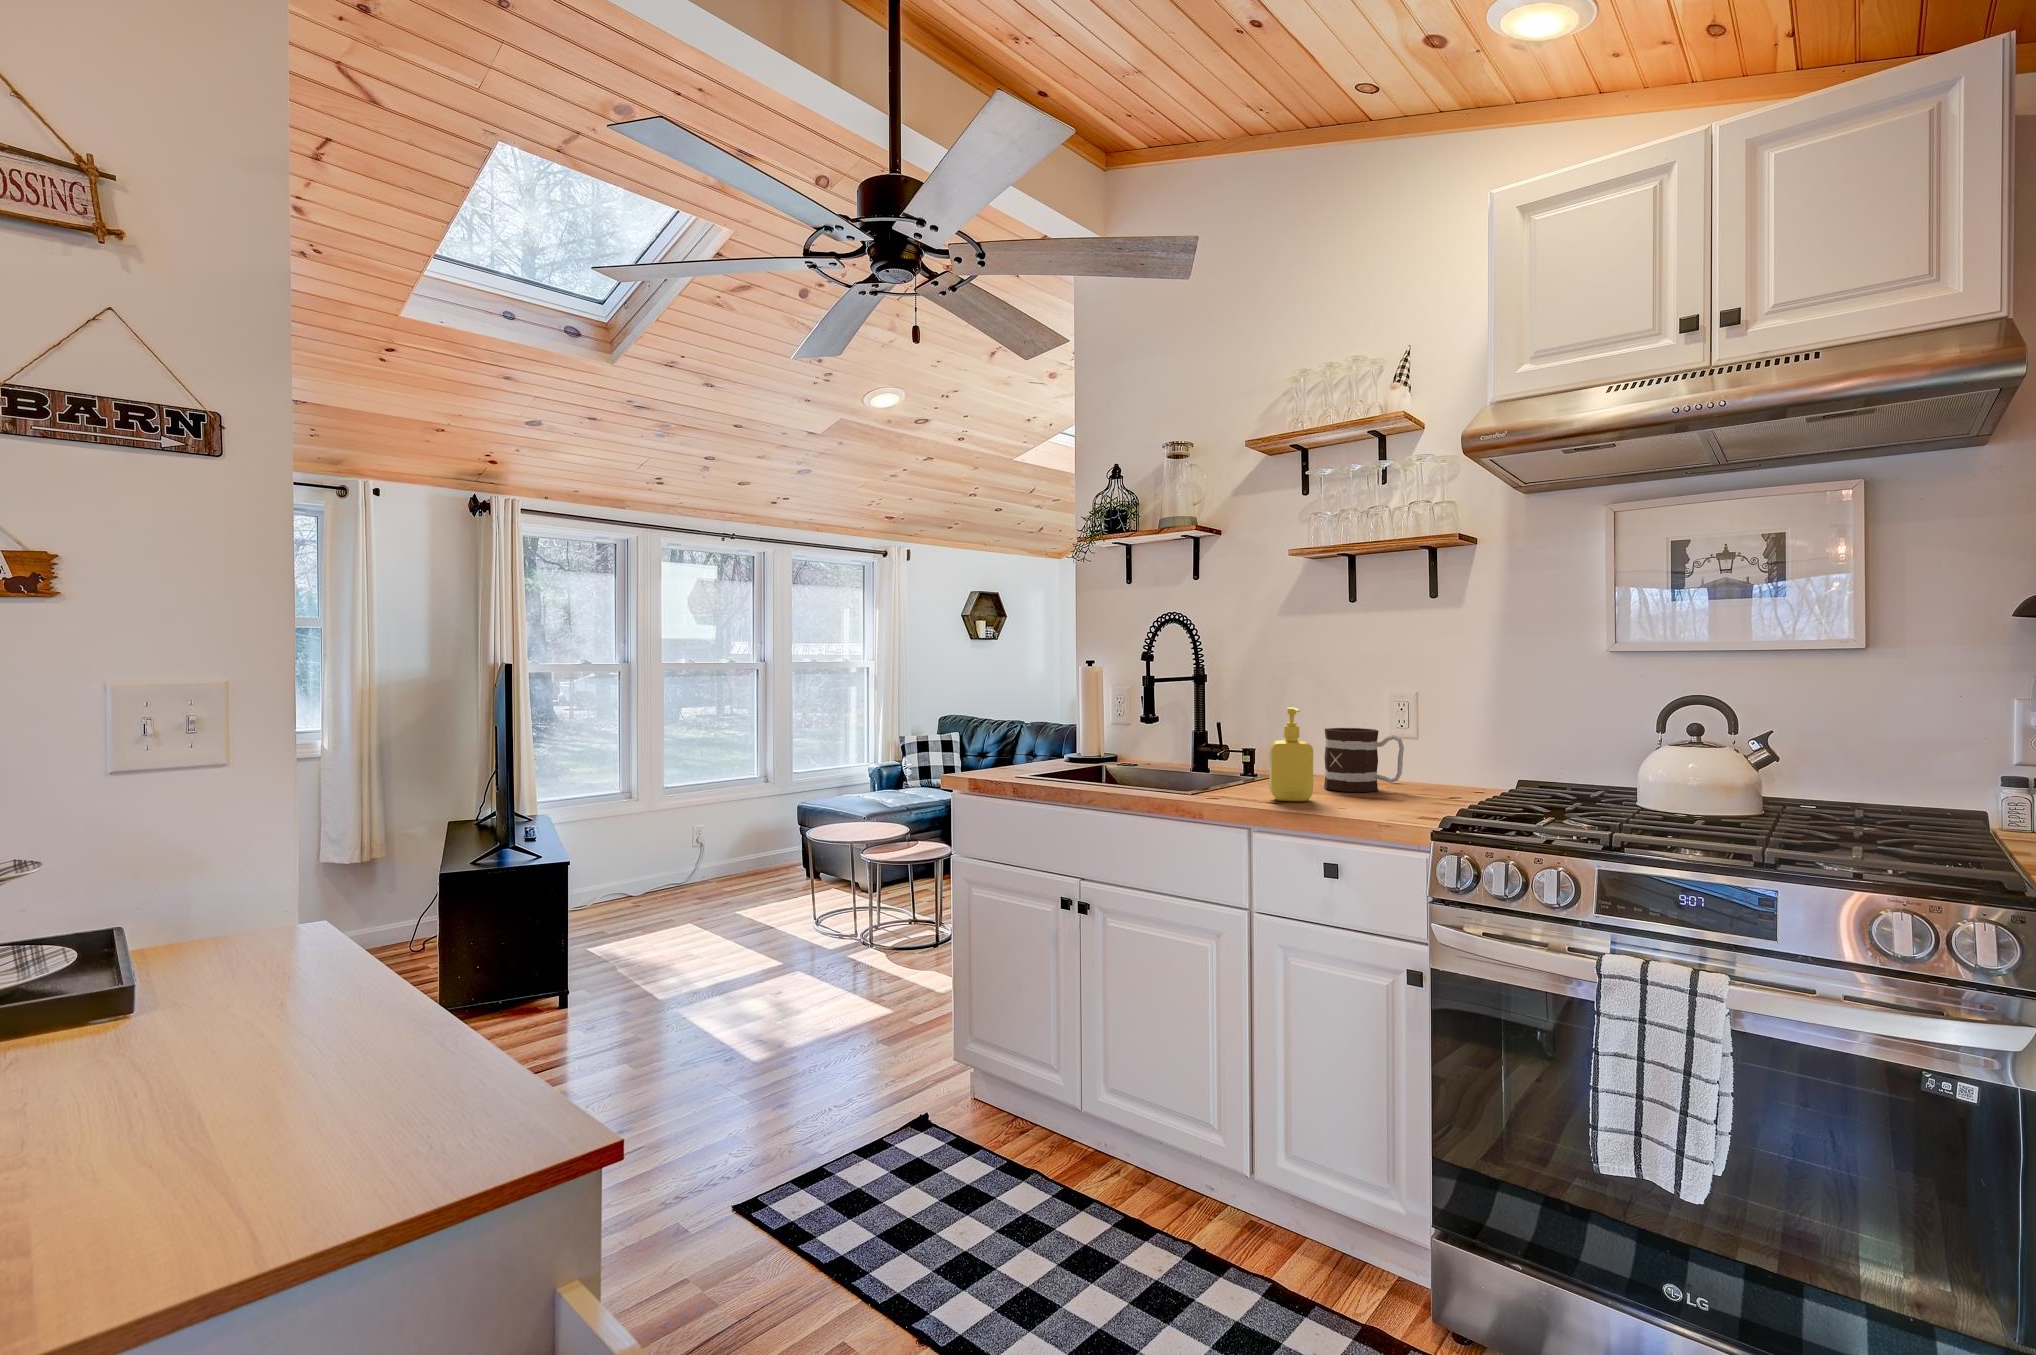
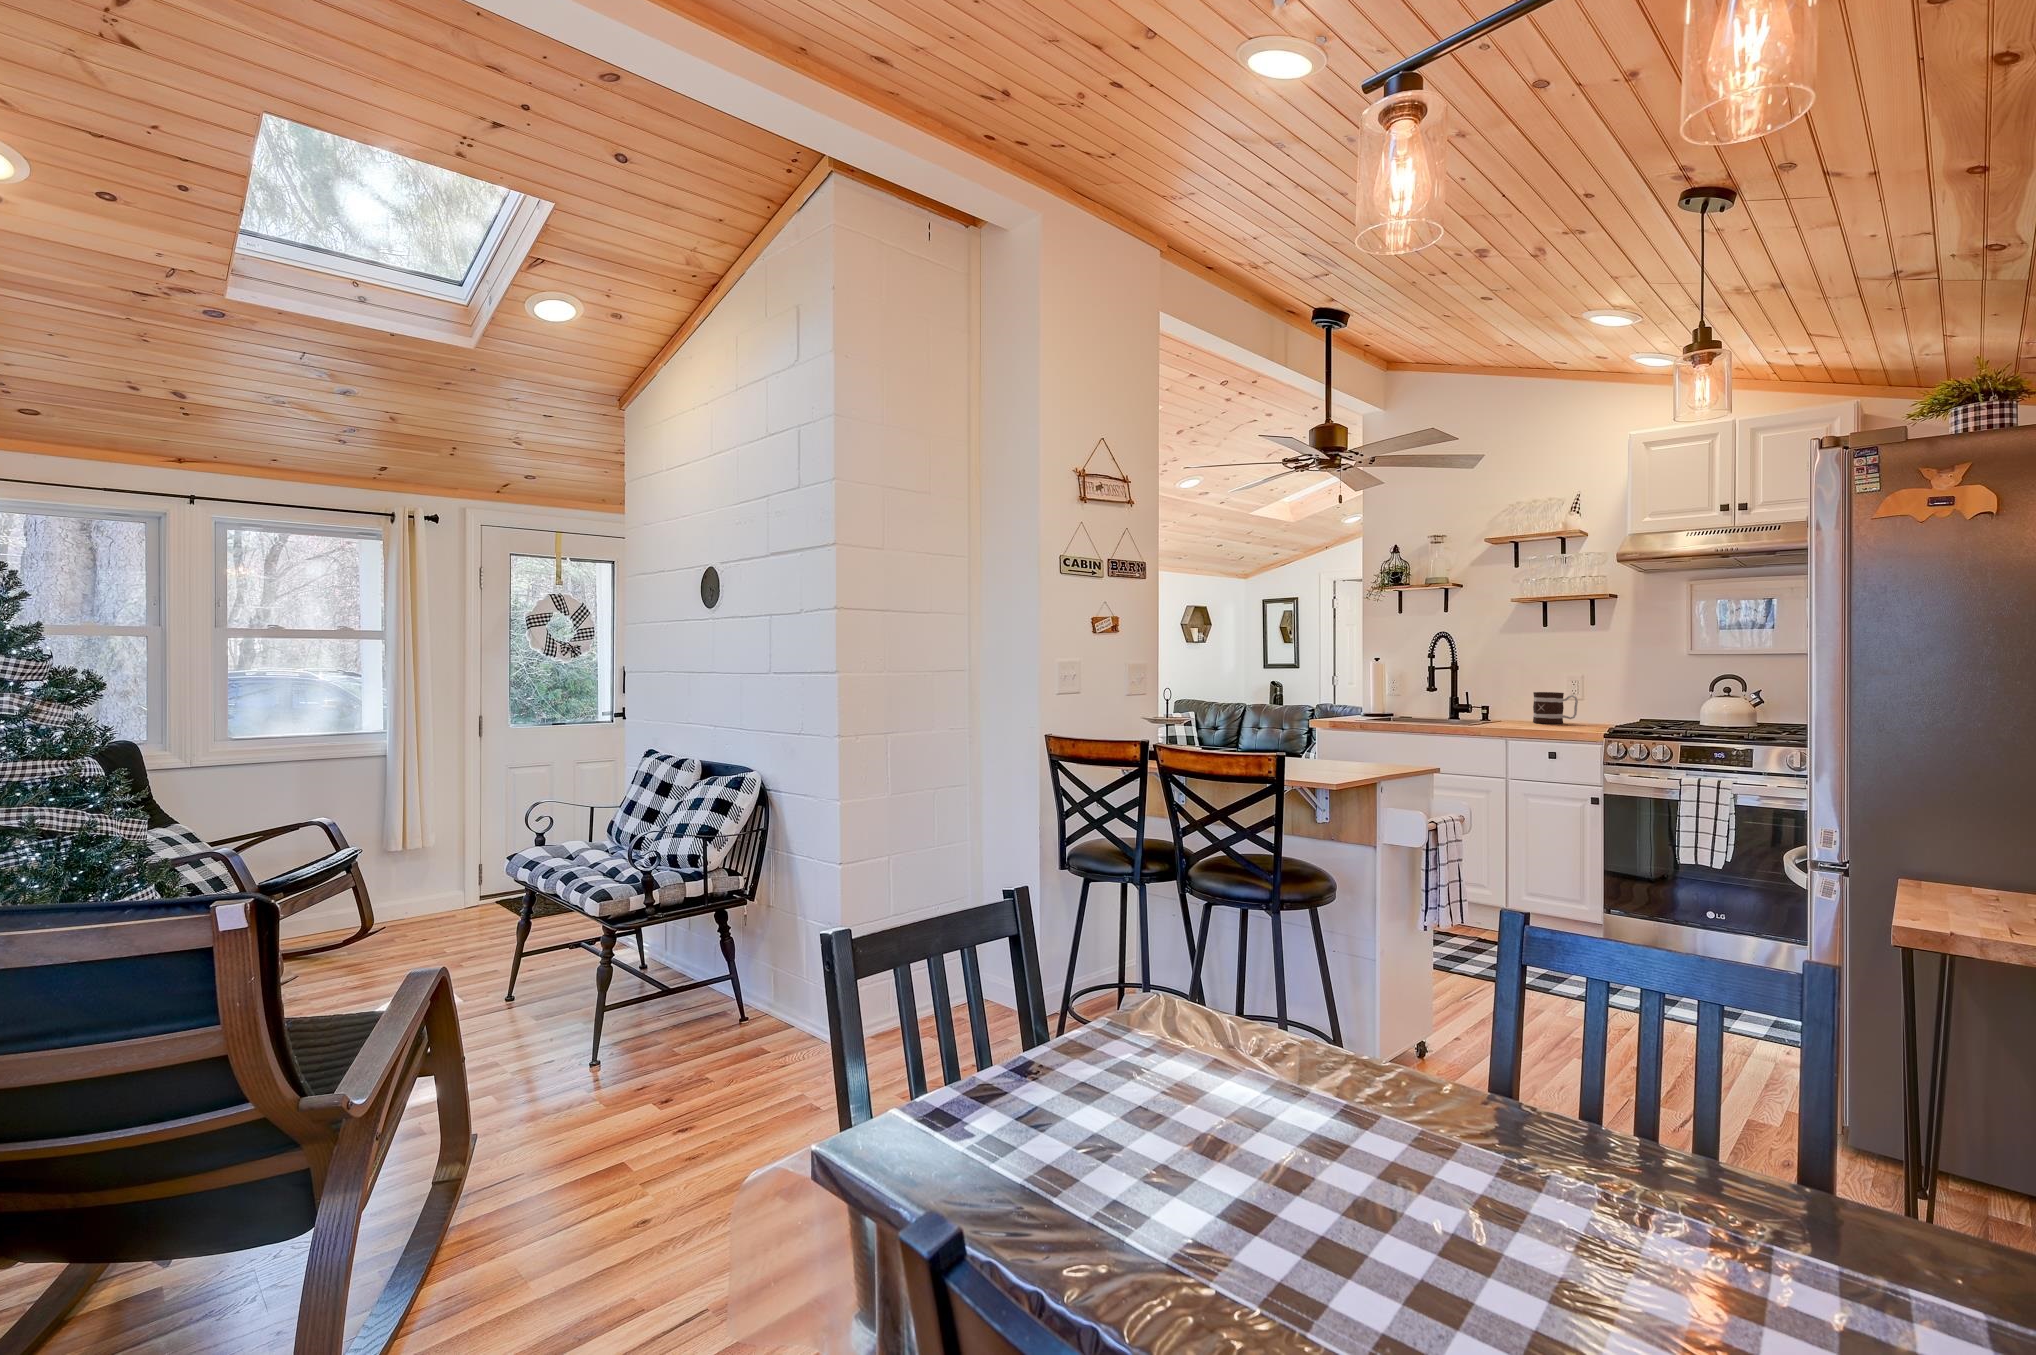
soap dispenser: present [1269,707,1313,802] -> none [1511,680,1535,726]

